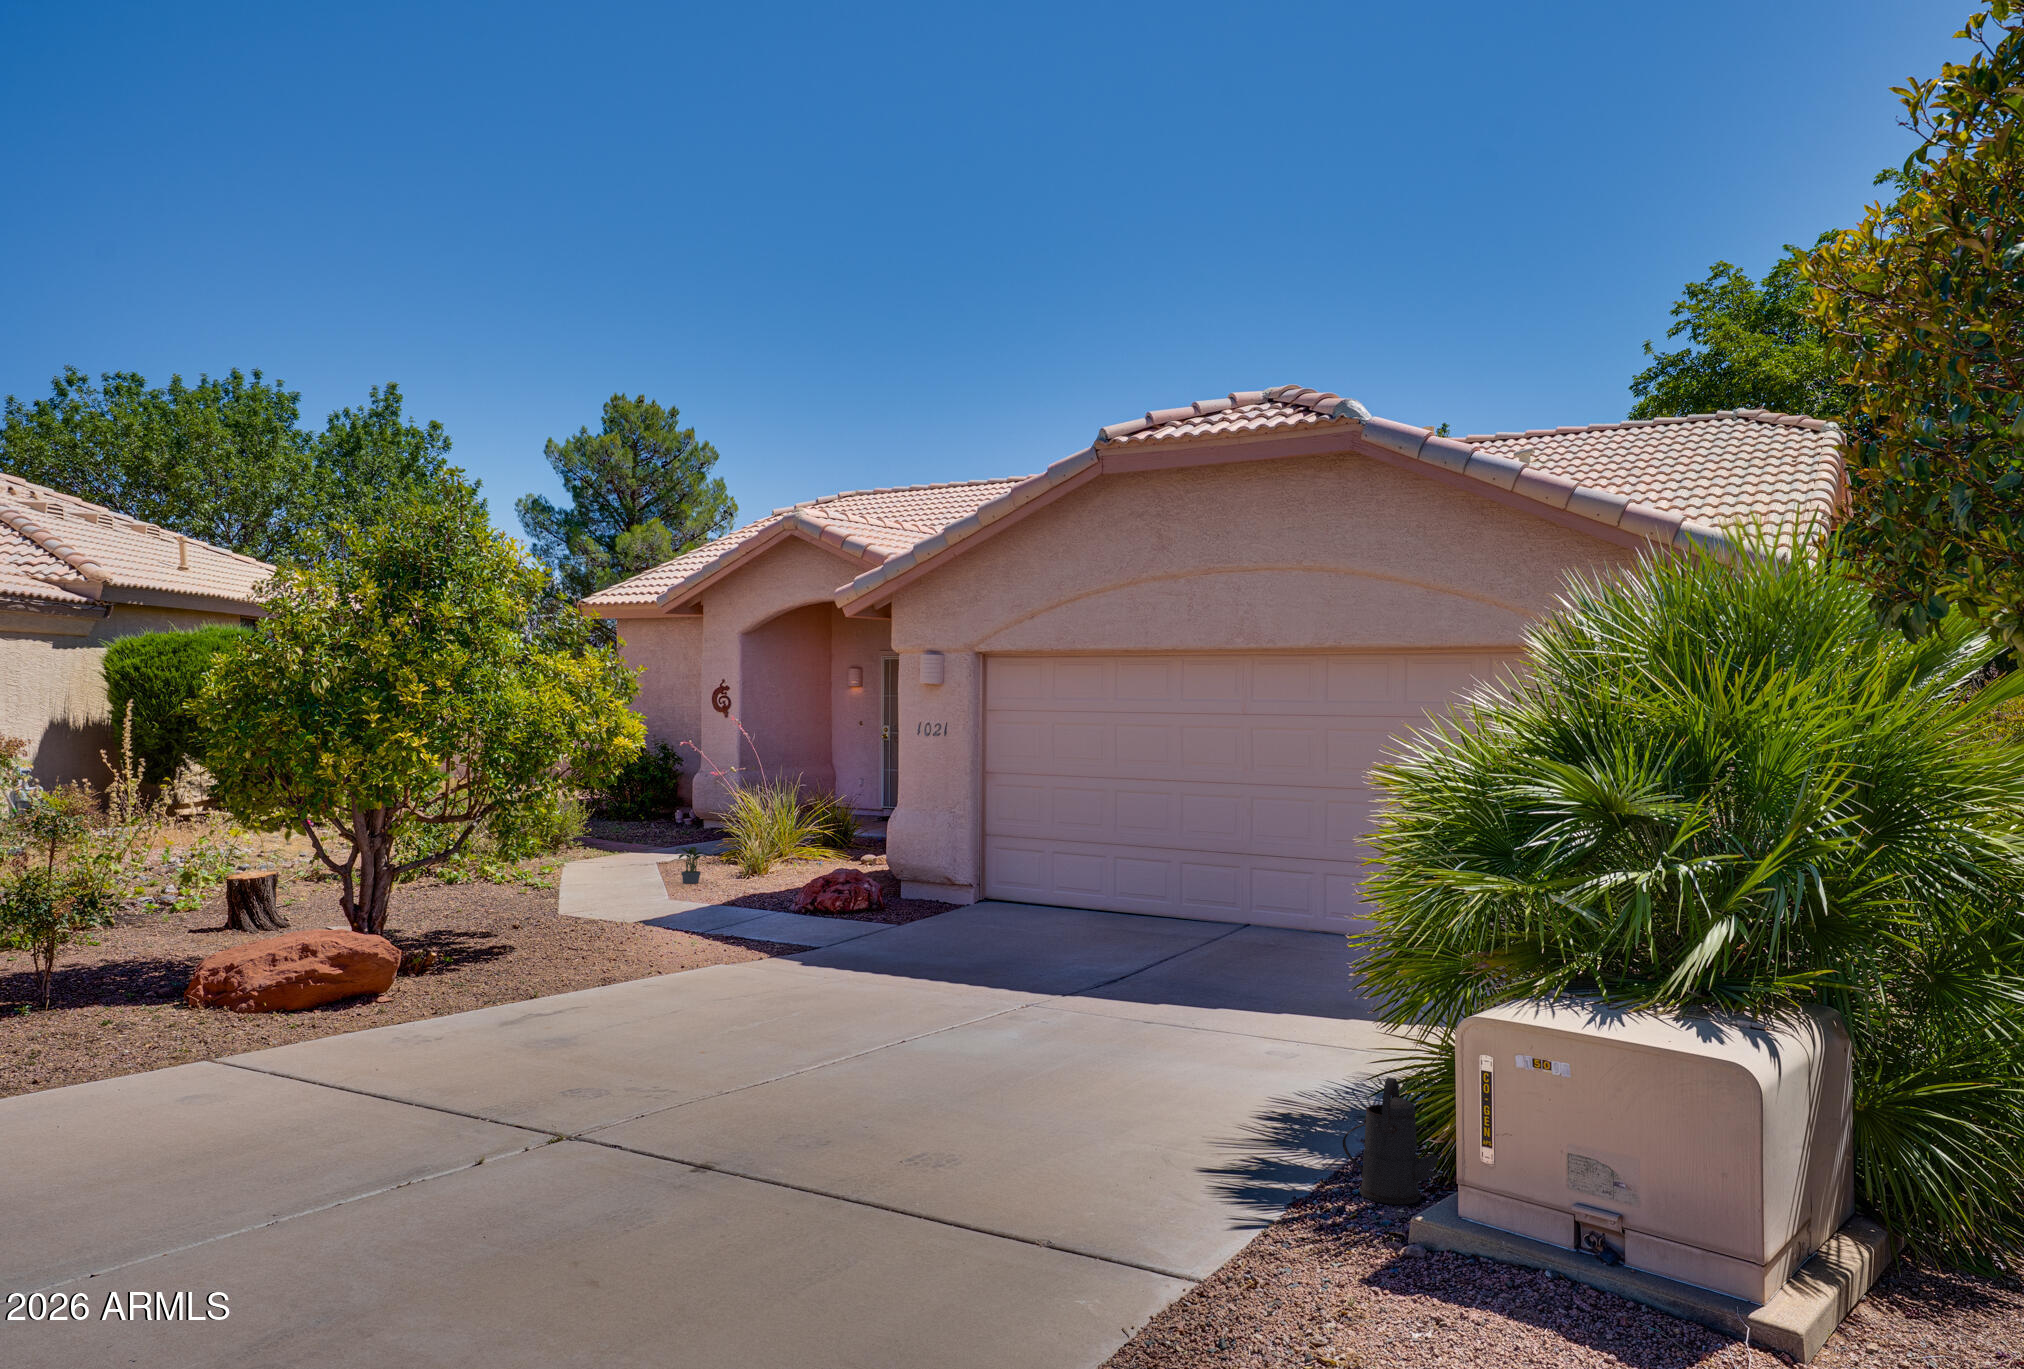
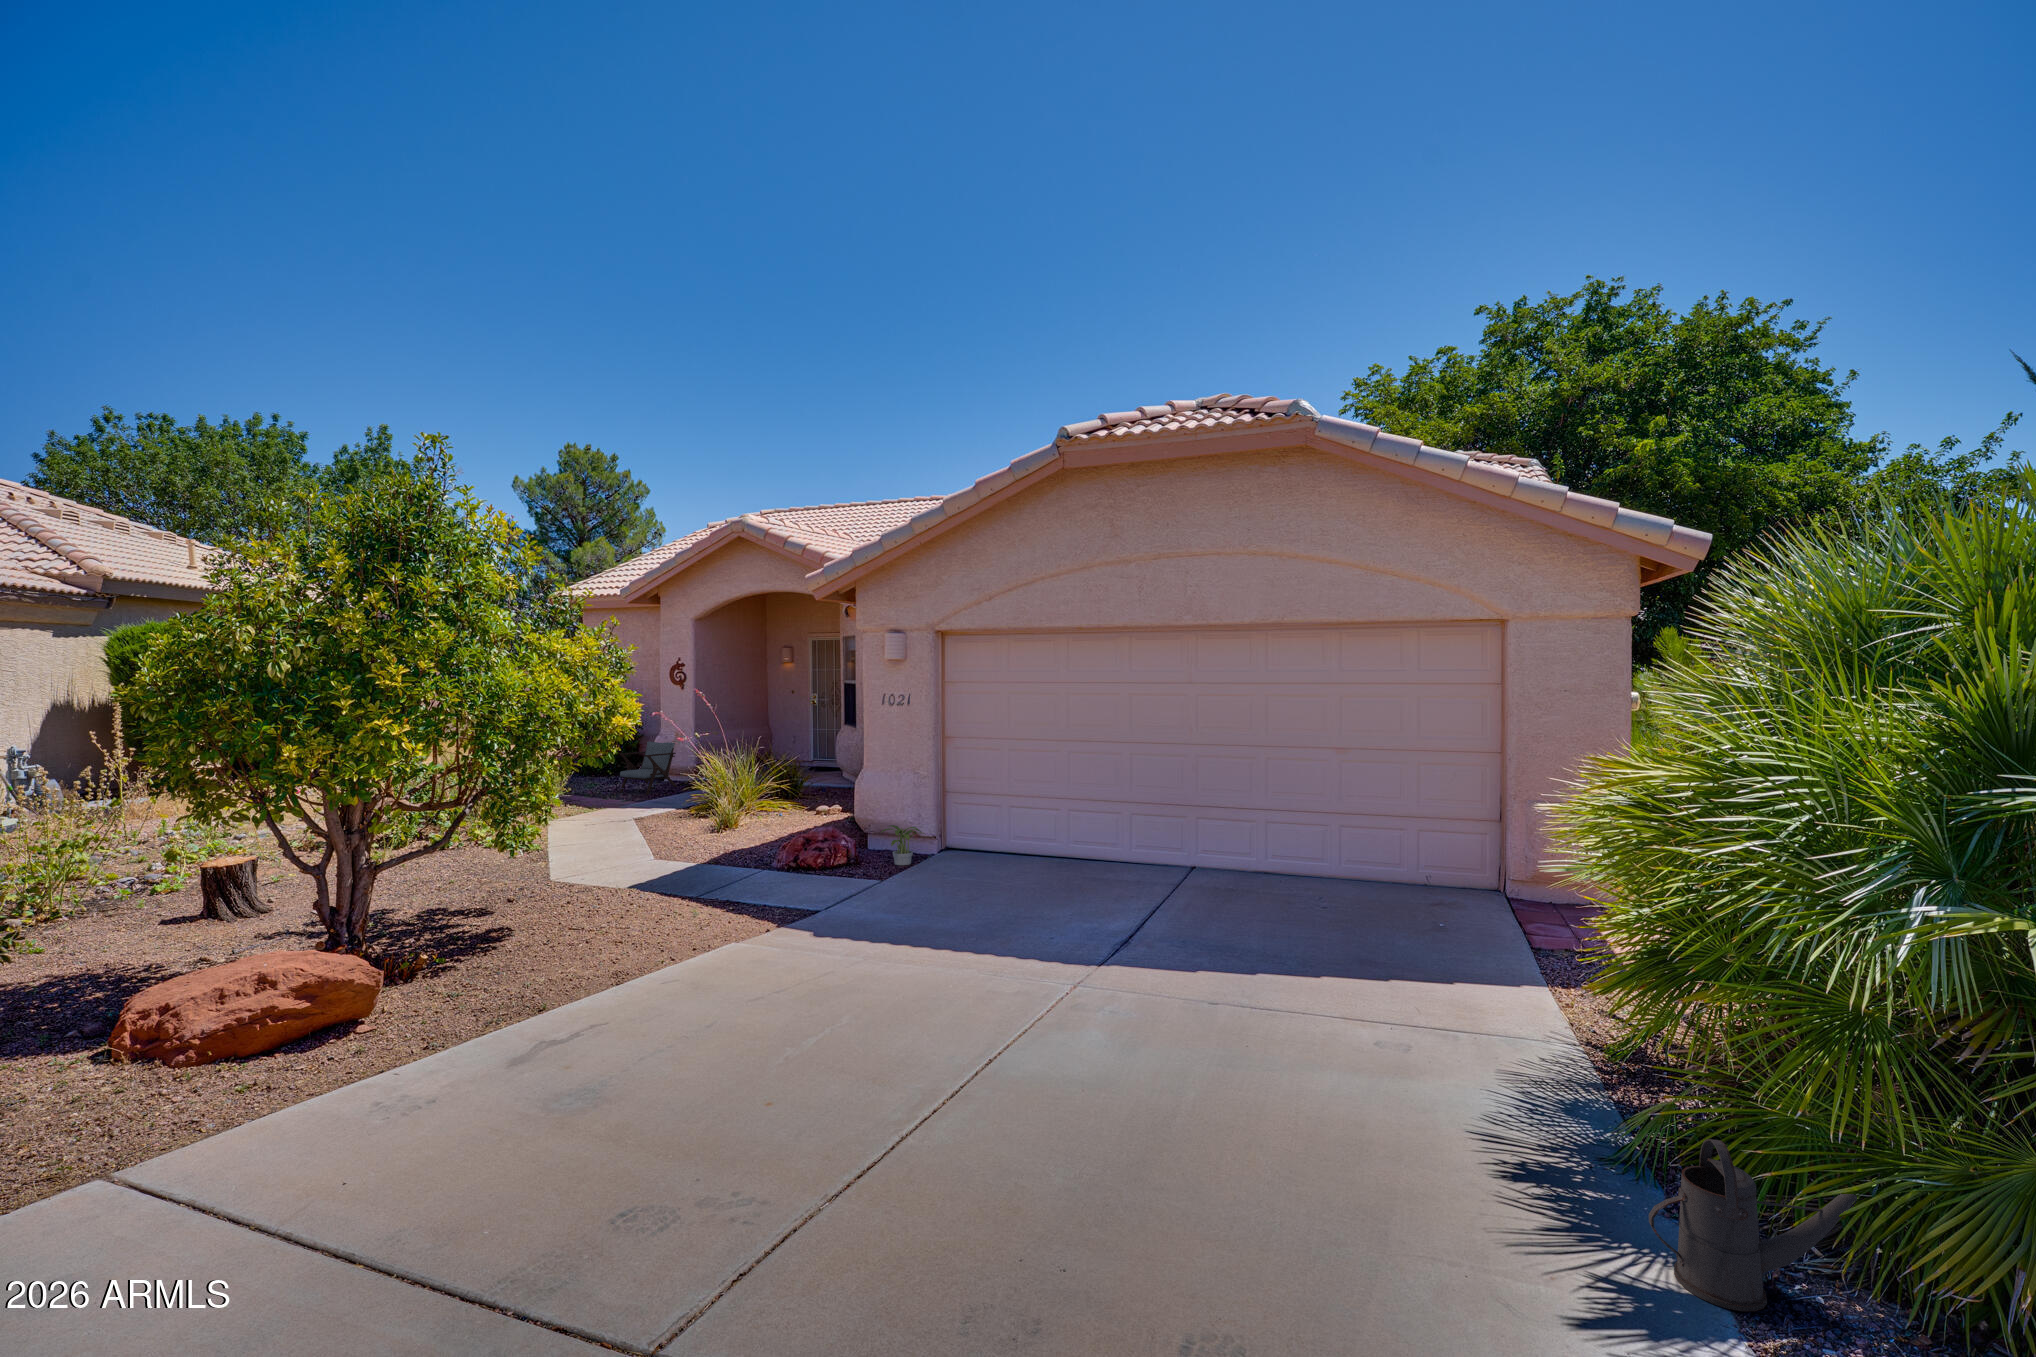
lounge chair: none [631,788,701,852] -> present [620,742,677,795]
potted plant: present [672,847,708,884] -> present [882,825,920,865]

